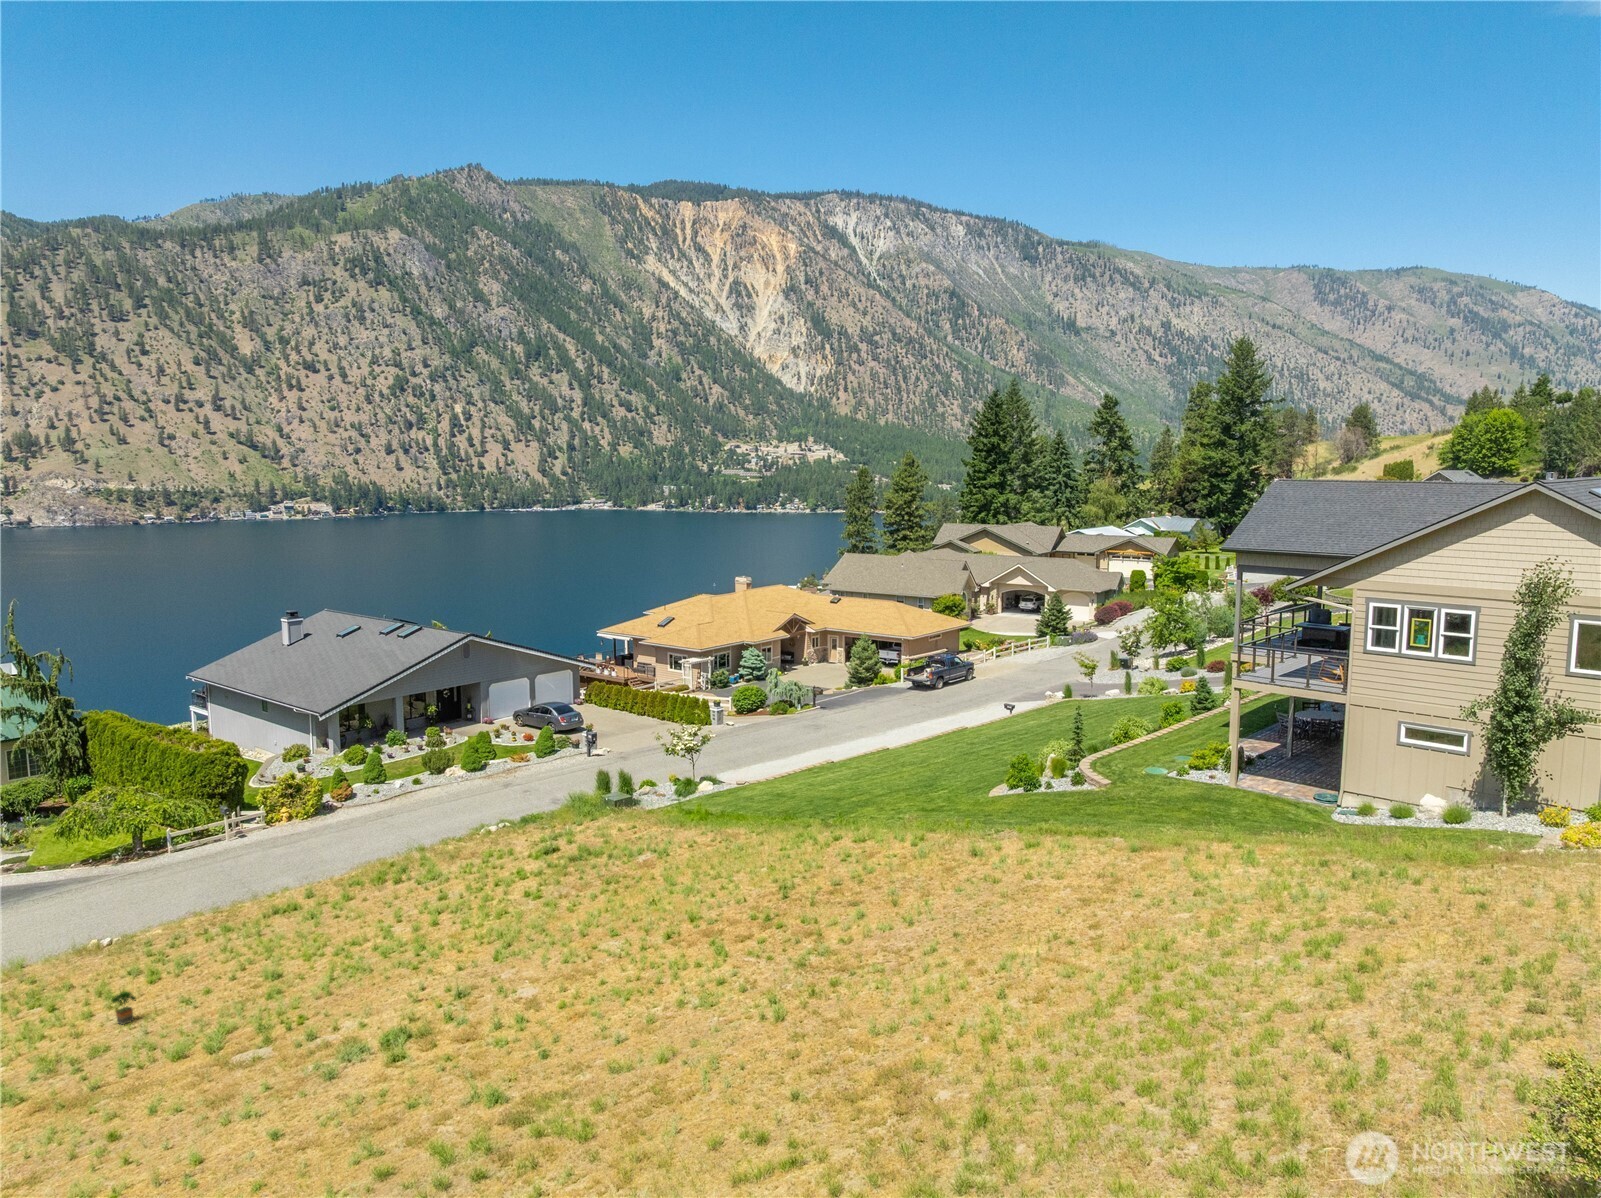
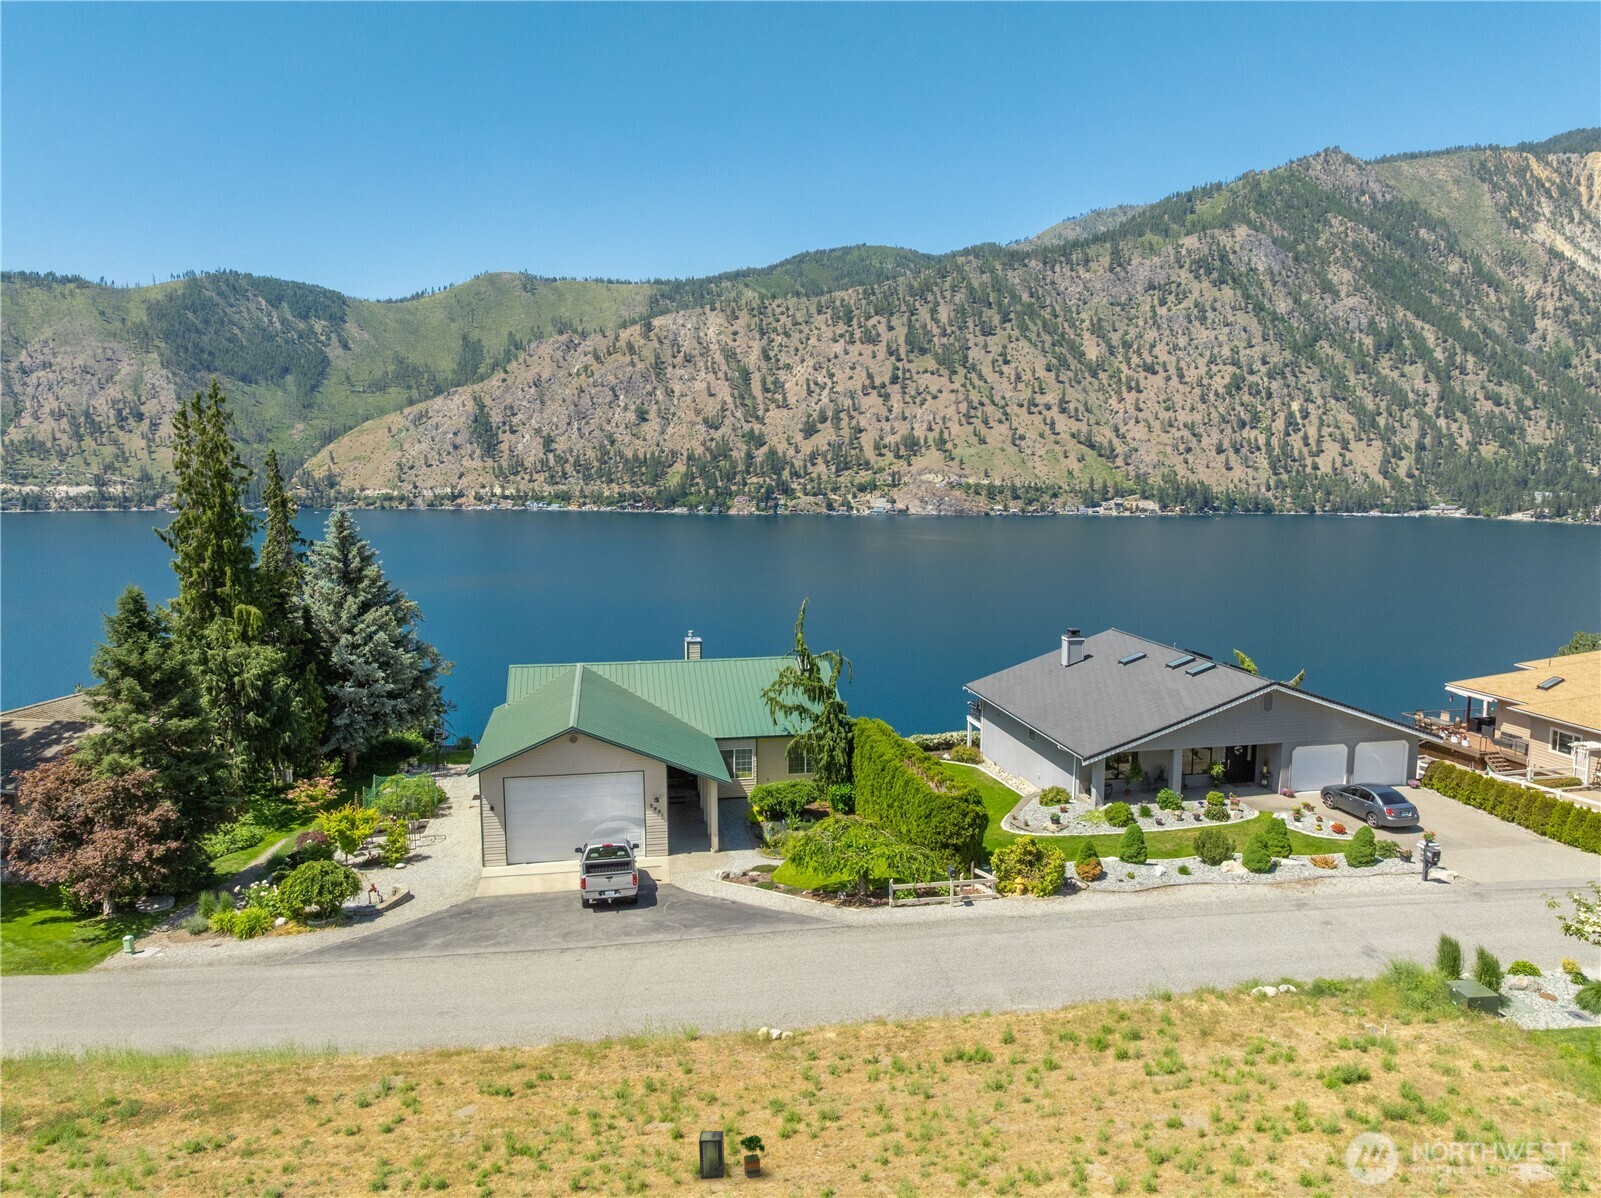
storage box: none [70,998,98,1039] -> present [699,1131,725,1179]

